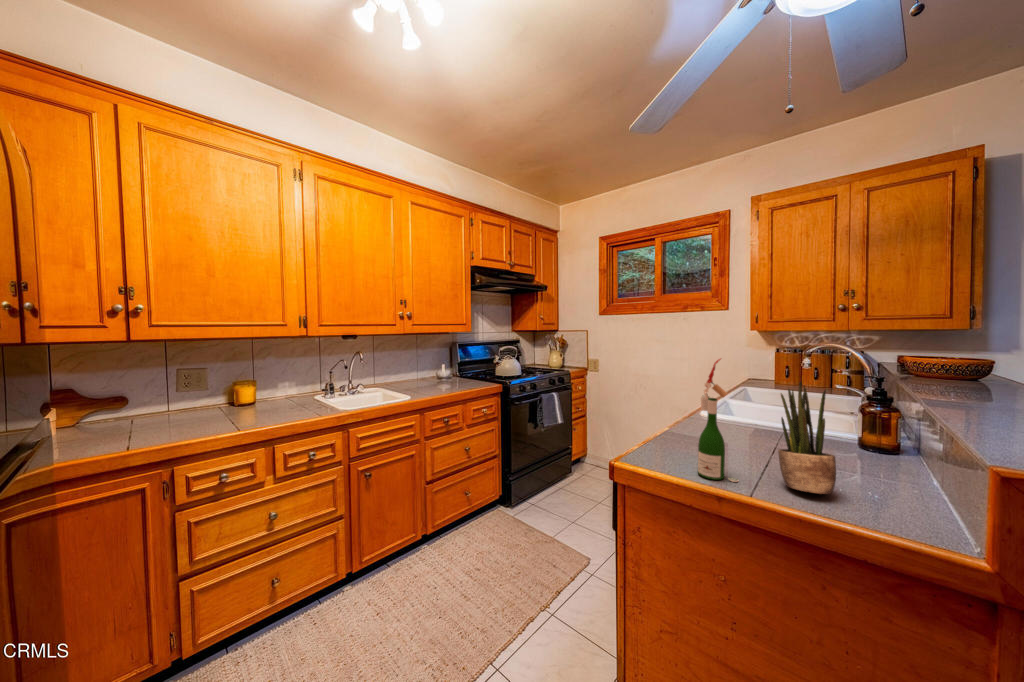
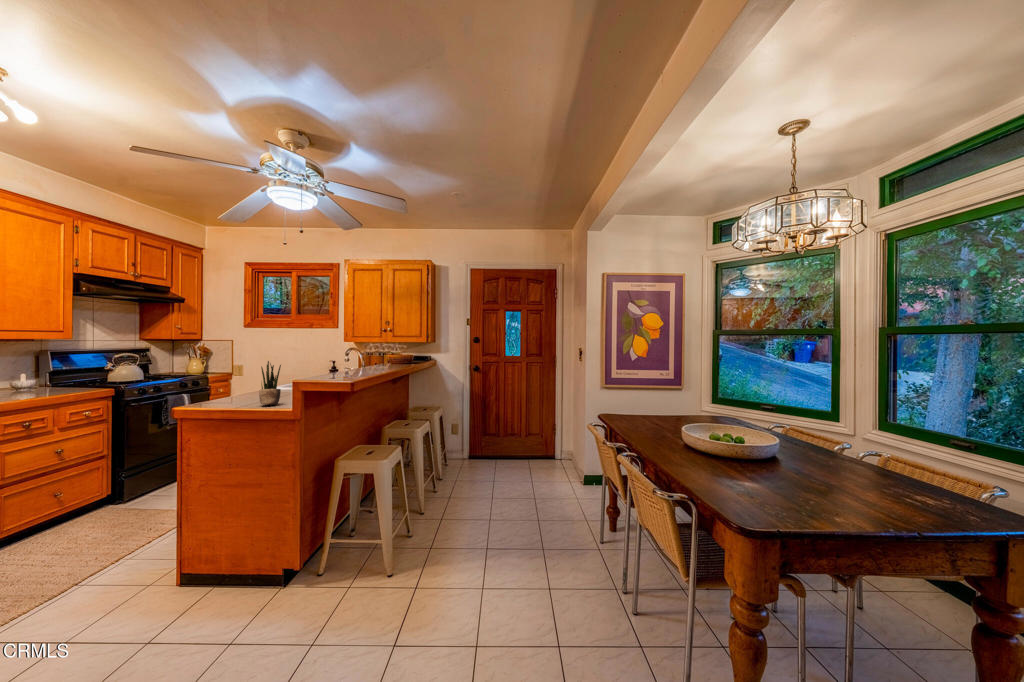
wine bottle: present [698,359,738,482] -> none [224,352,242,407]

